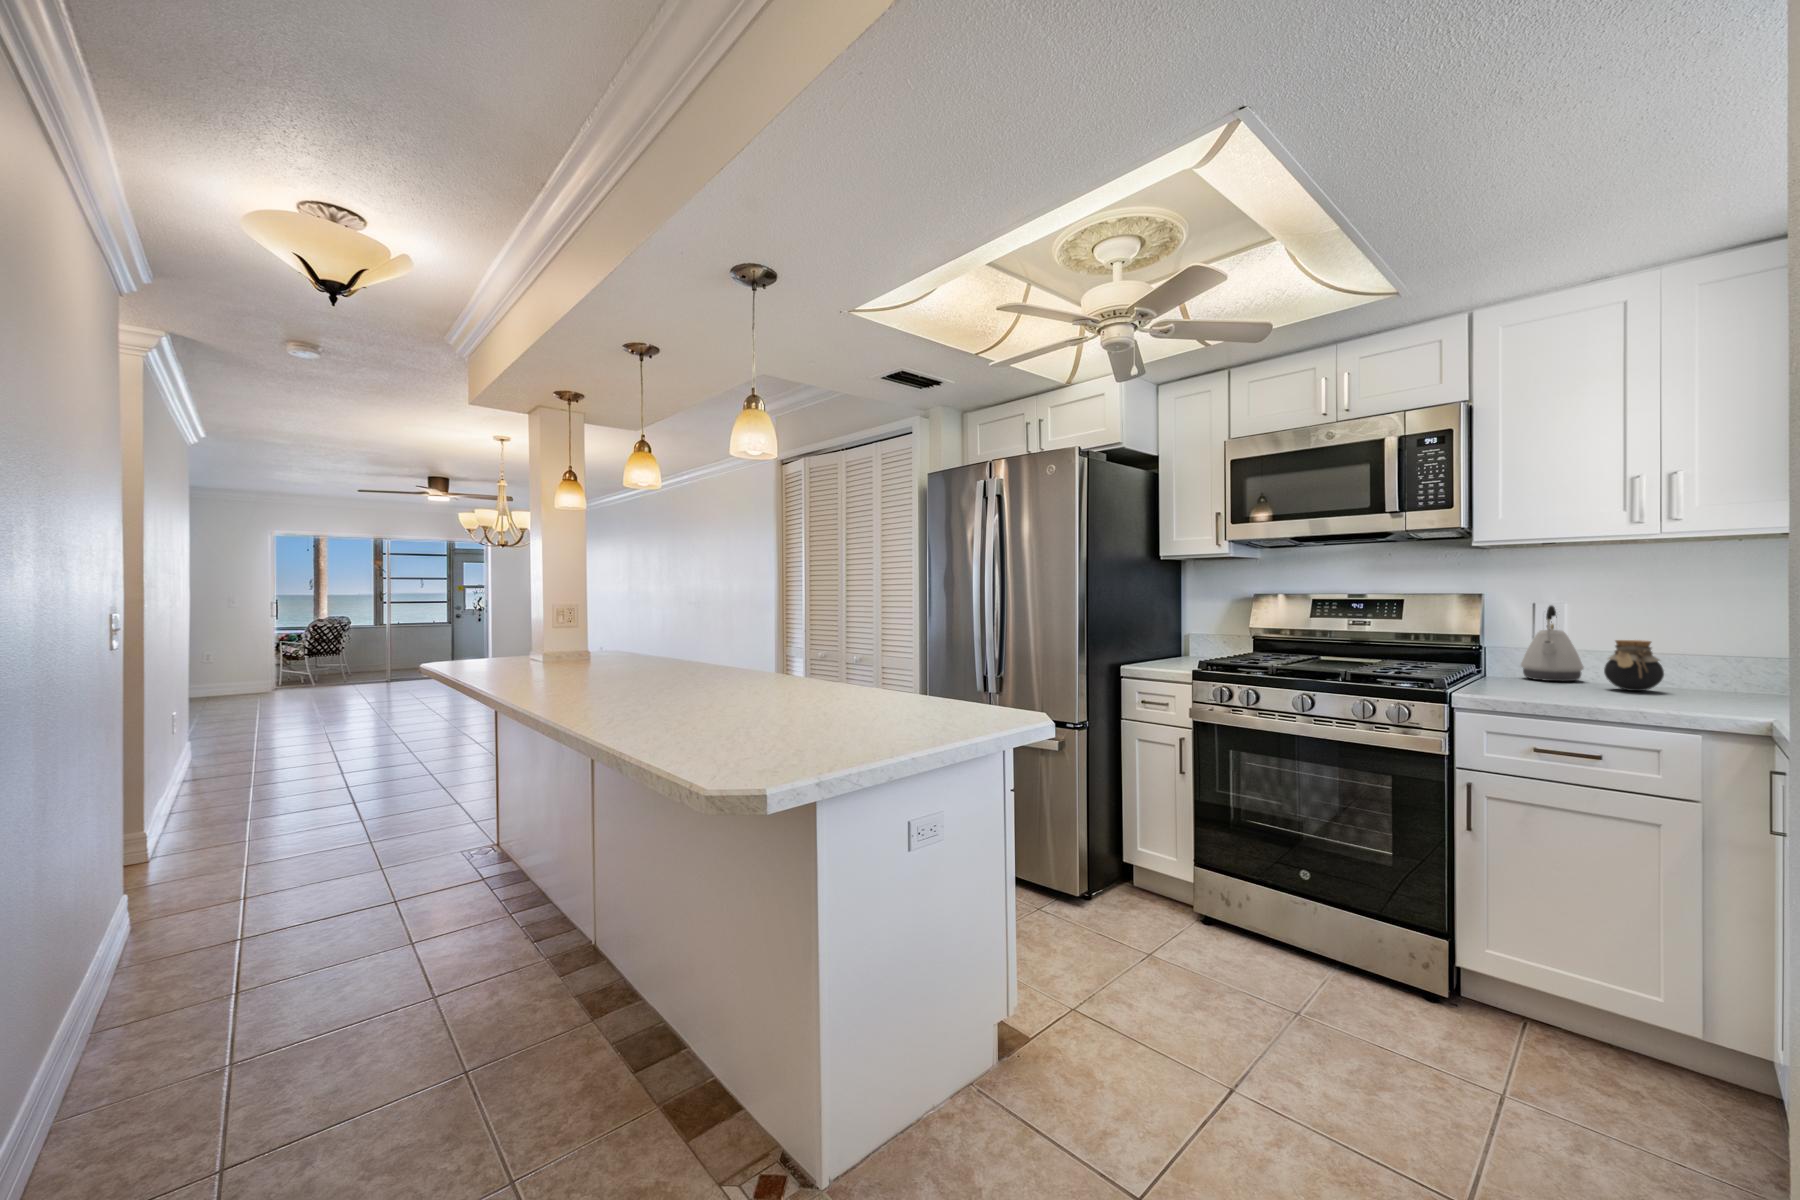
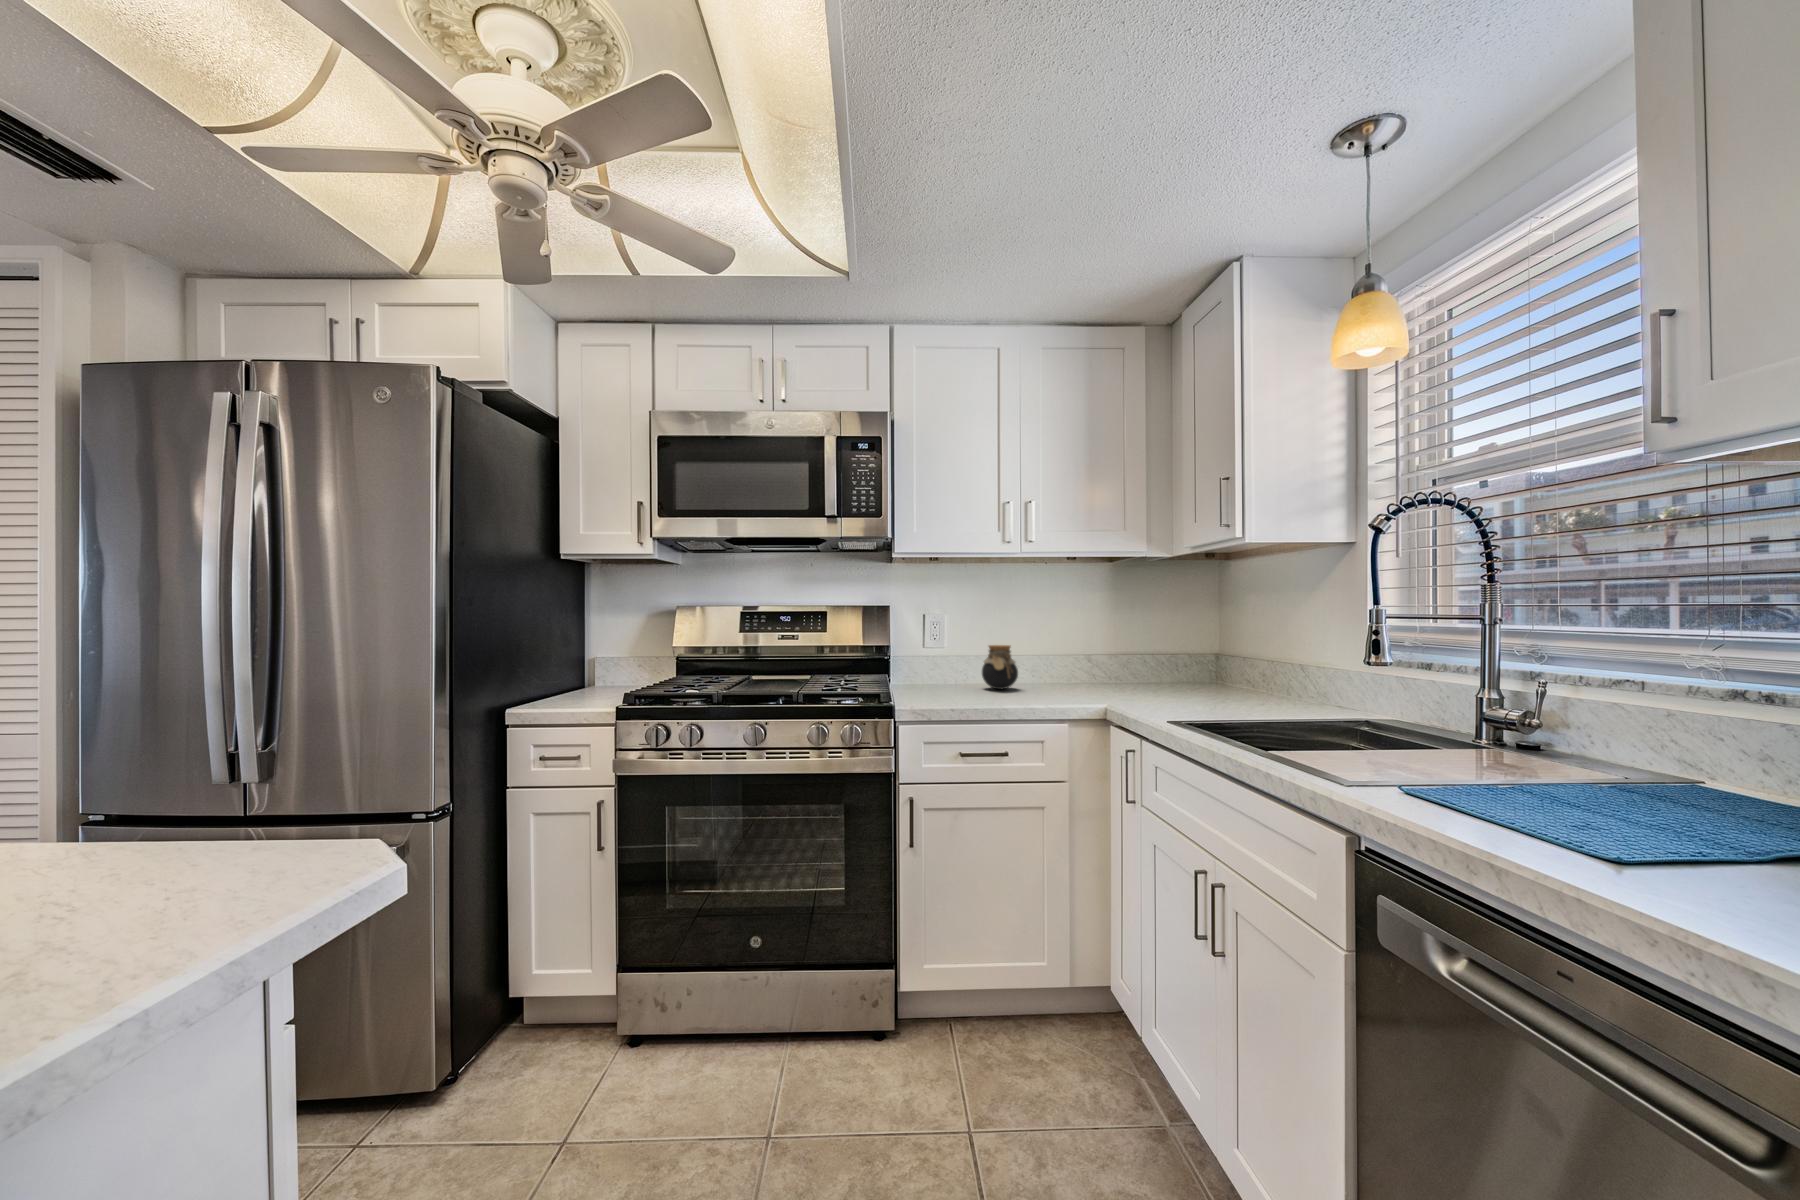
kettle: present [1521,605,1584,681] -> none [917,615,959,684]

